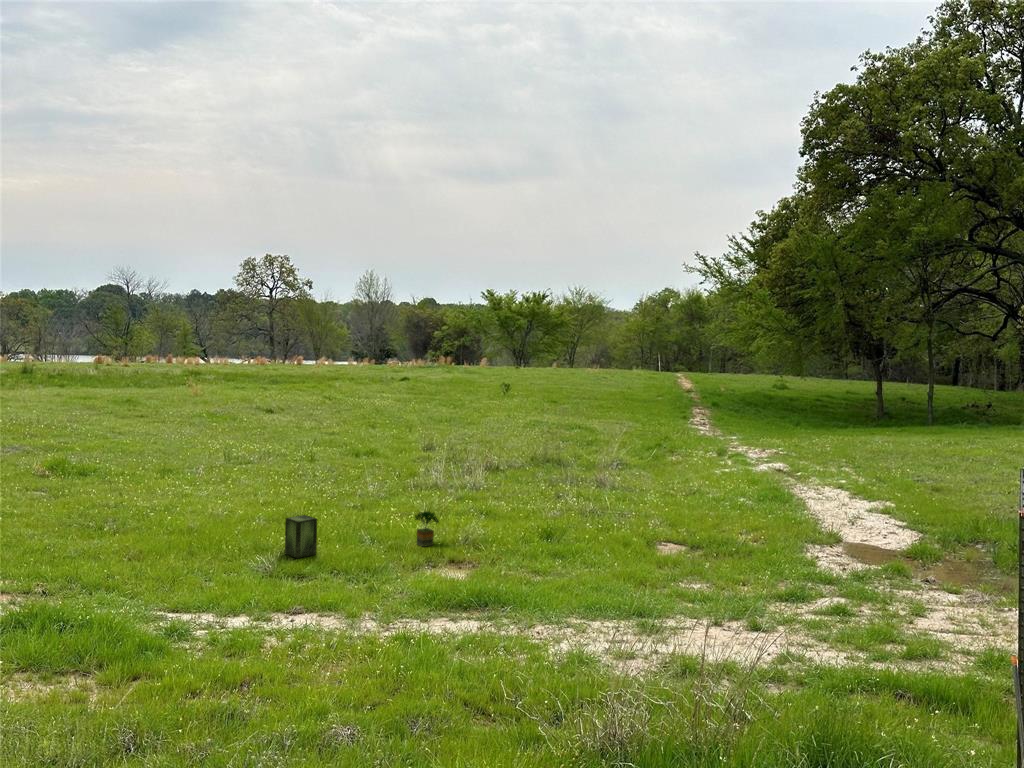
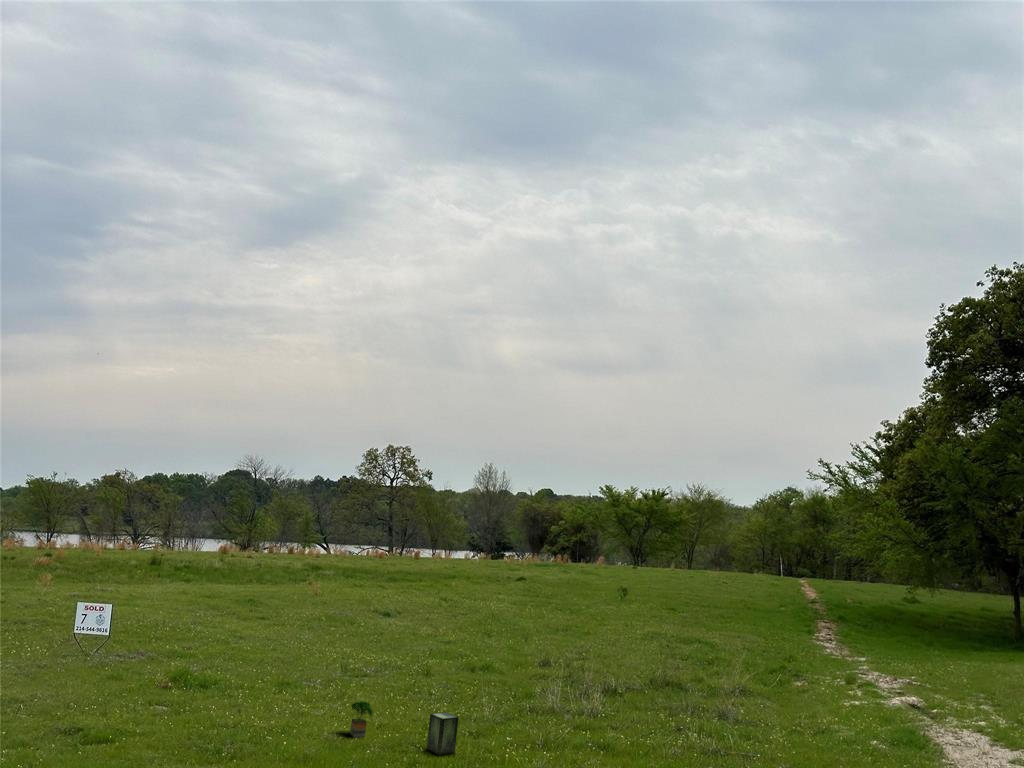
potted tree: present [415,512,439,547] -> present [350,701,373,737]

